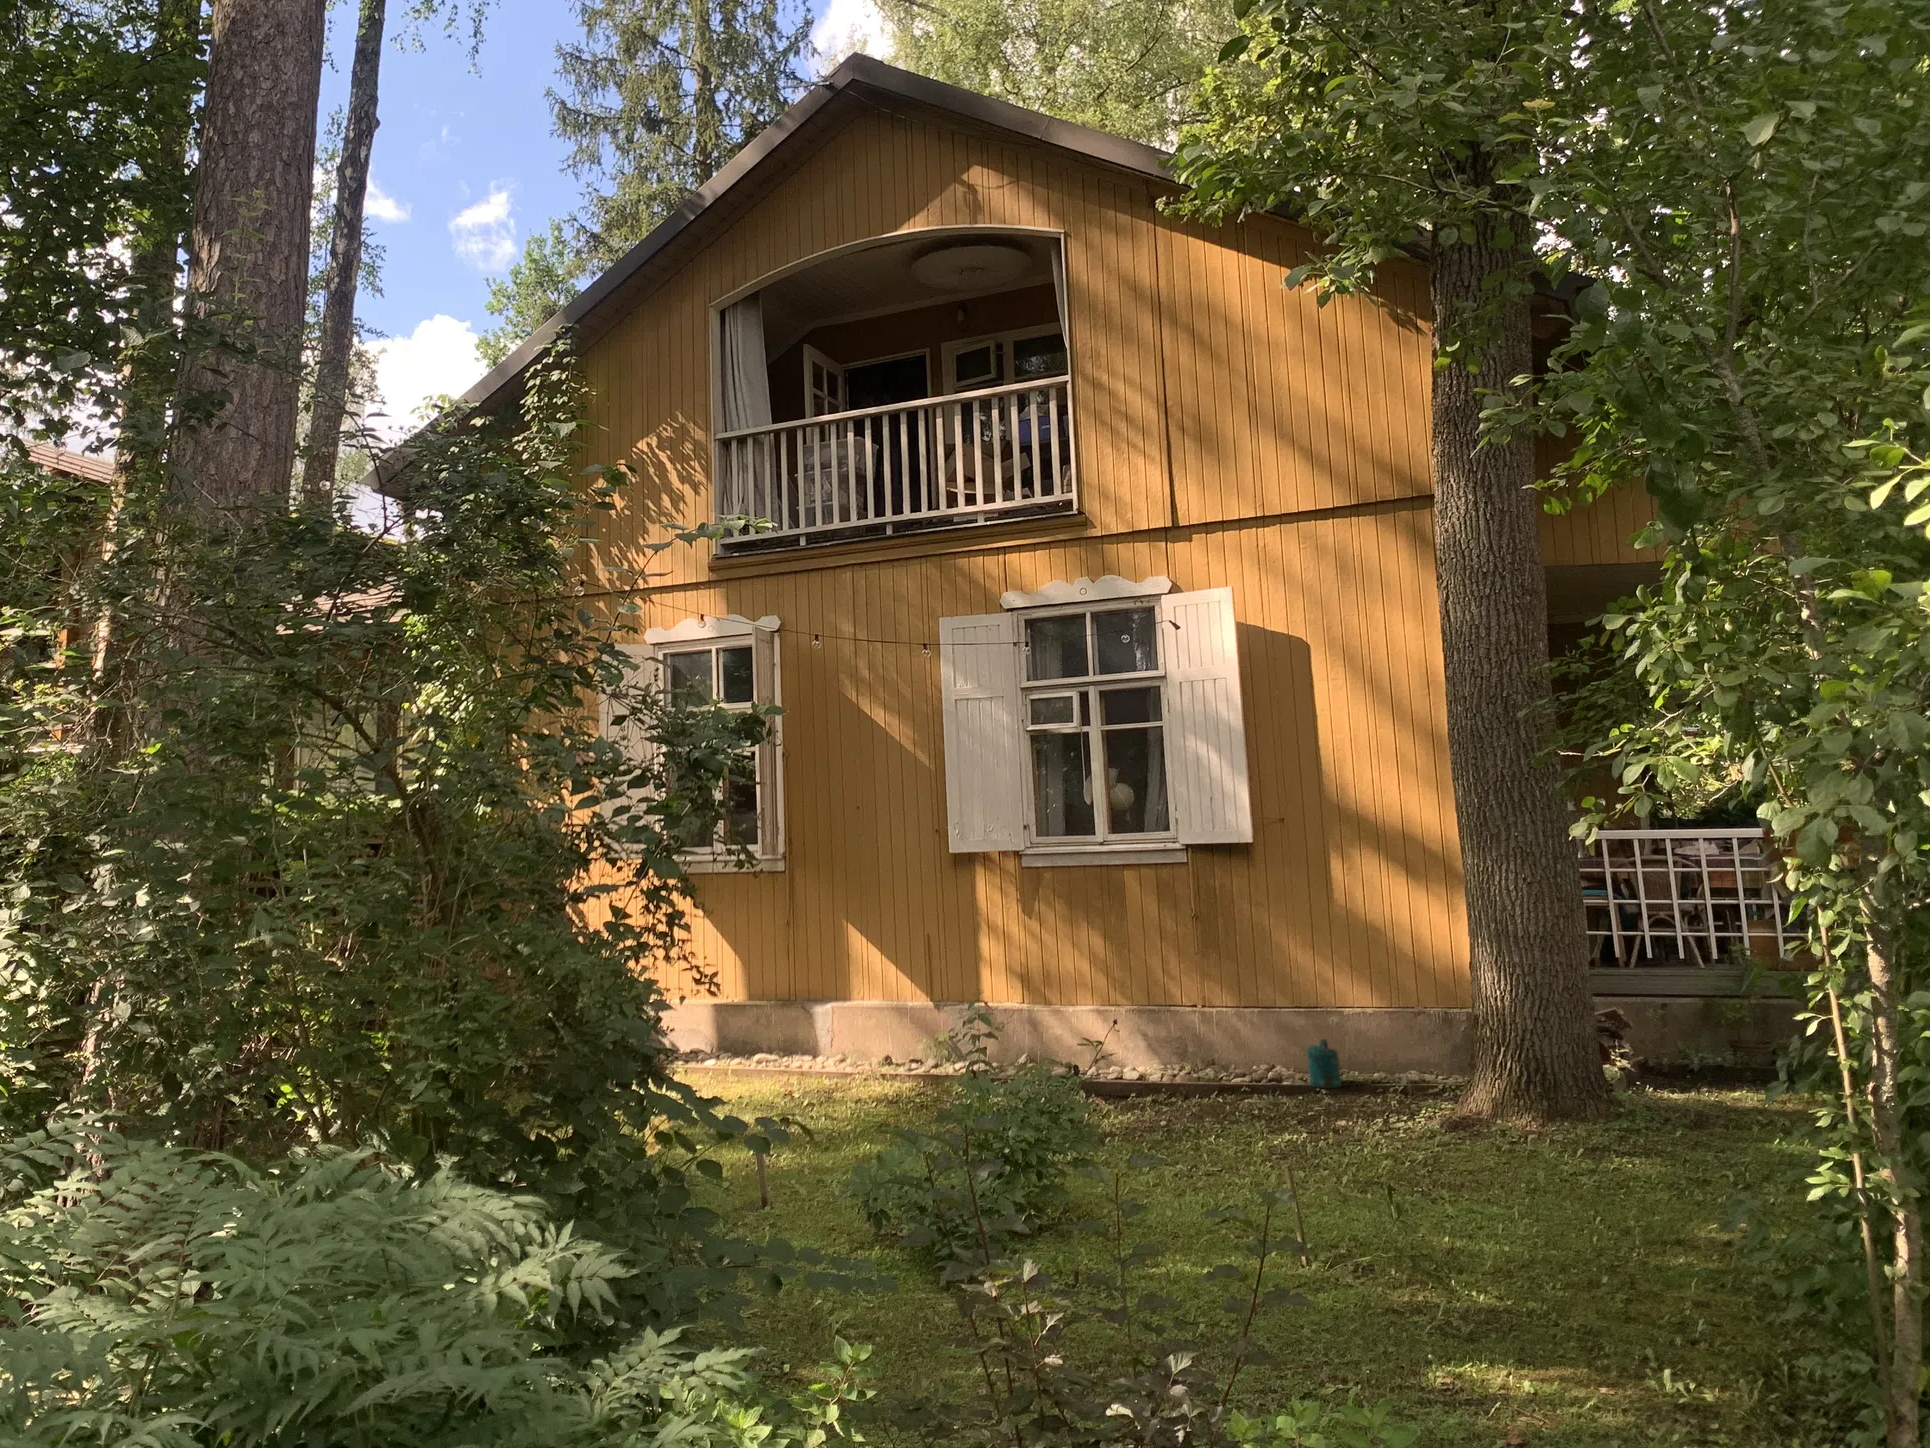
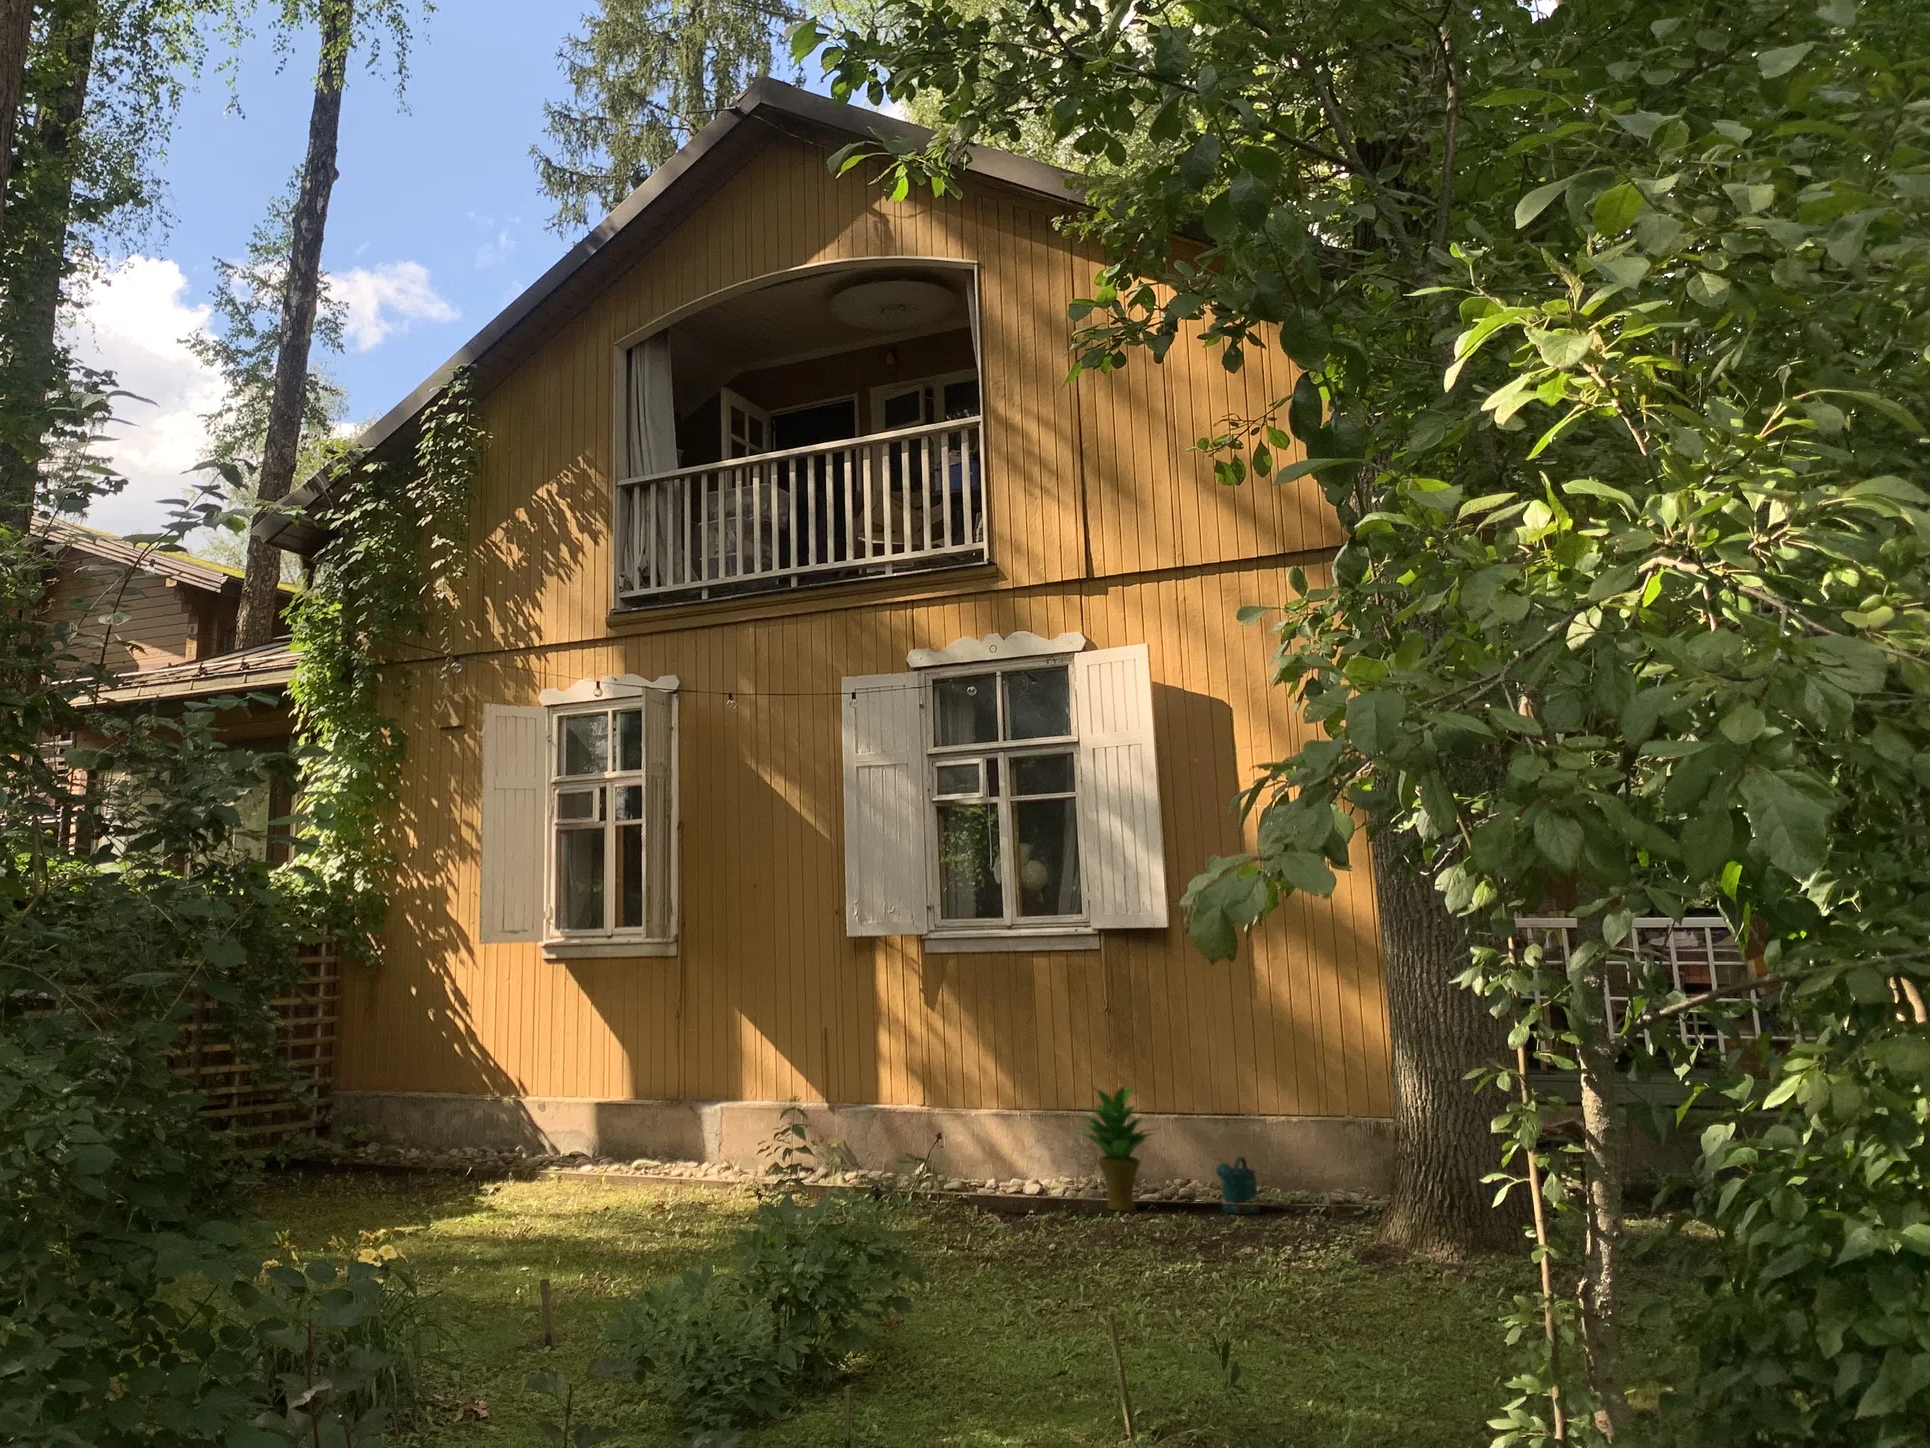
potted plant: none [1172,980,1253,1088] -> present [1078,1087,1152,1211]

